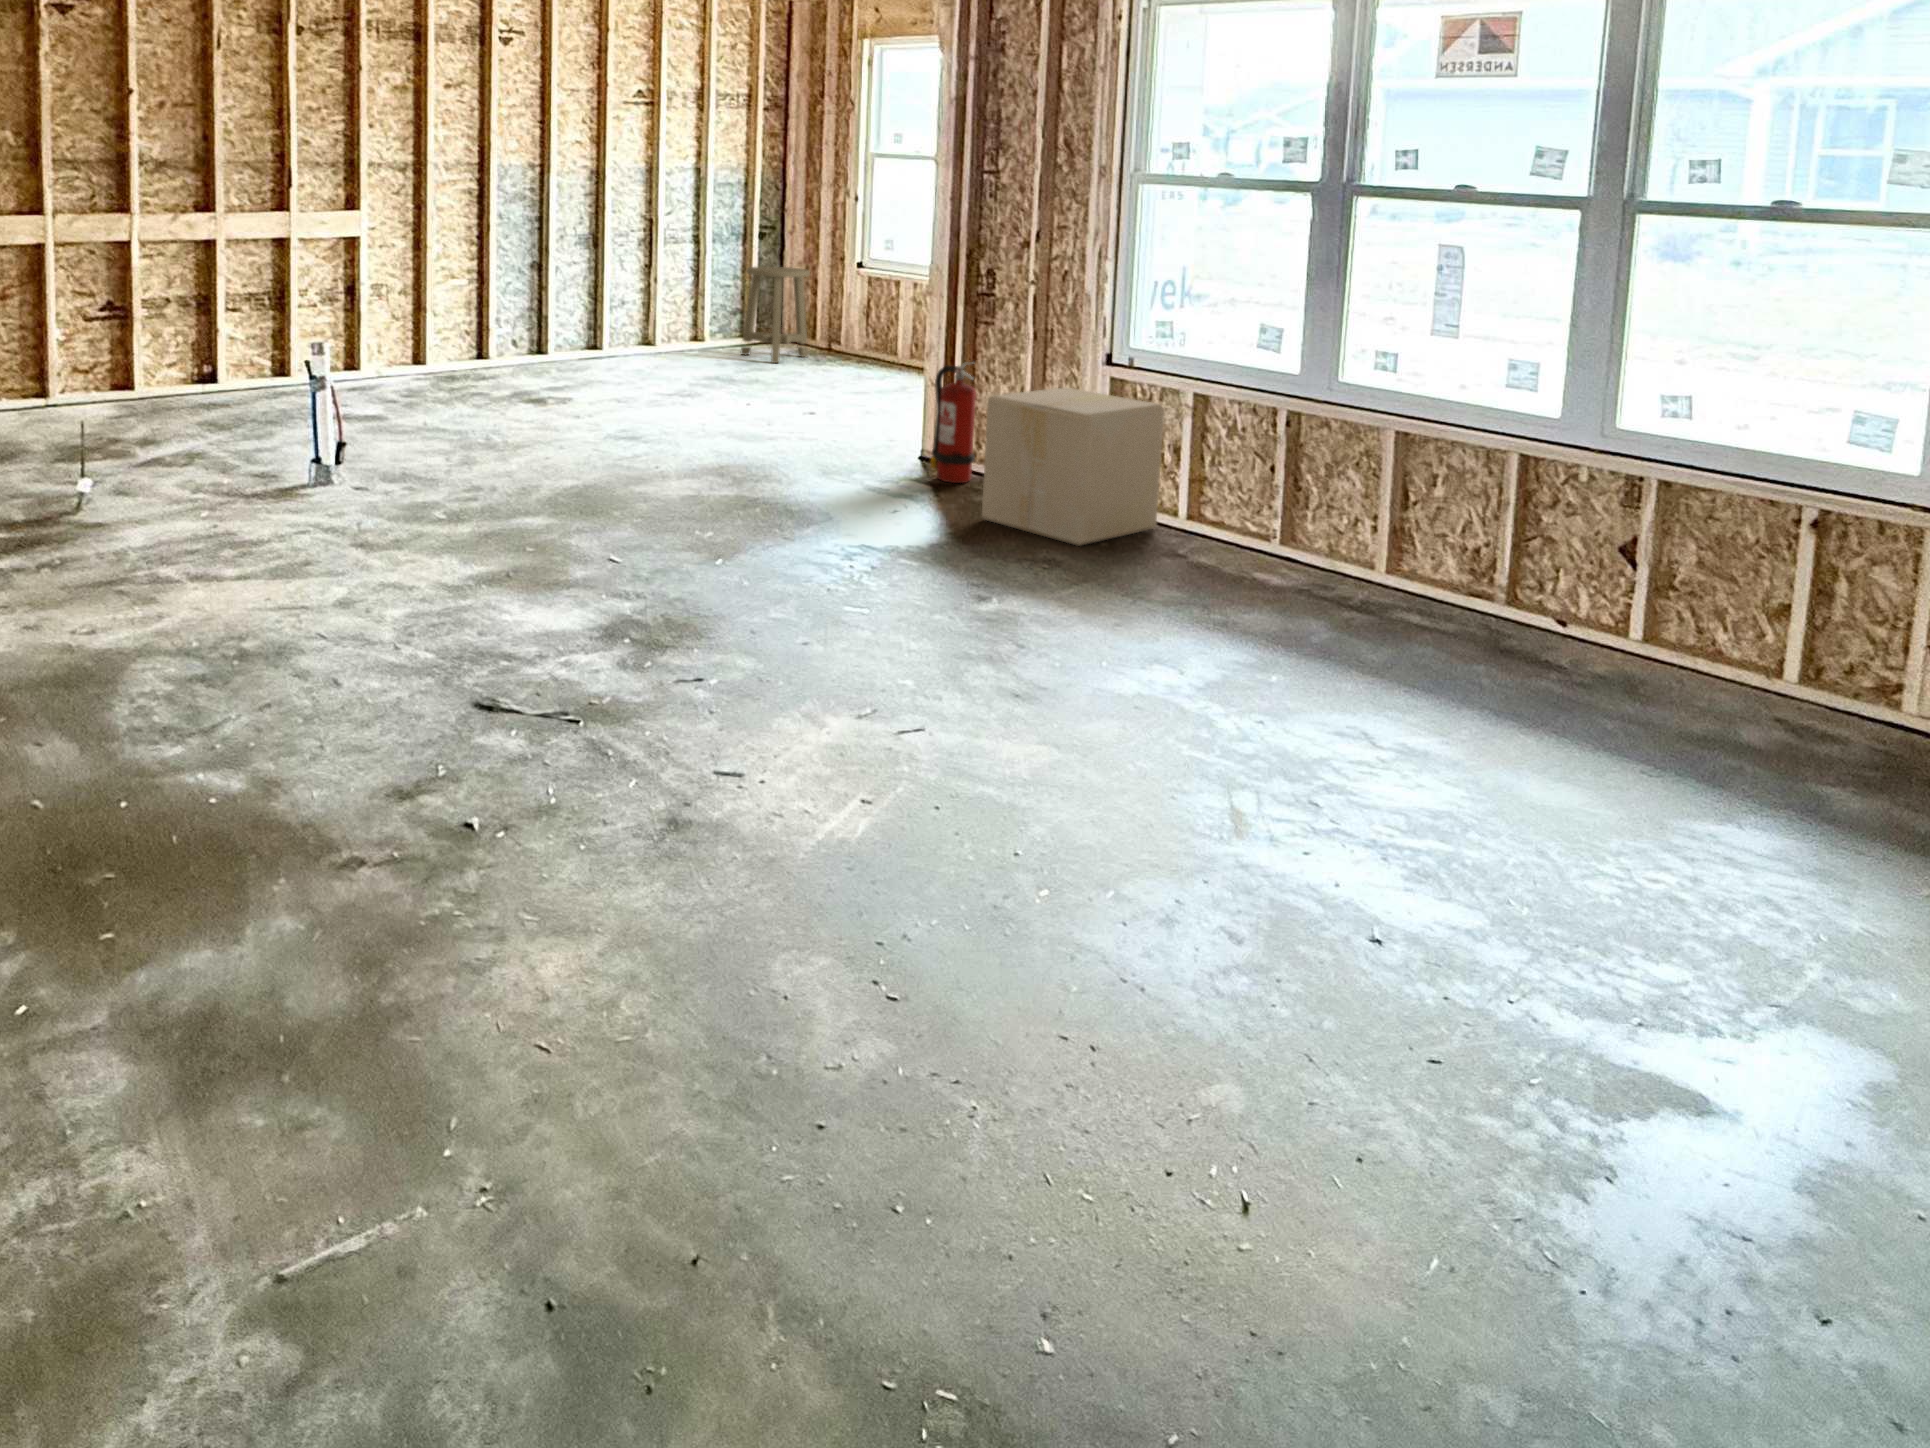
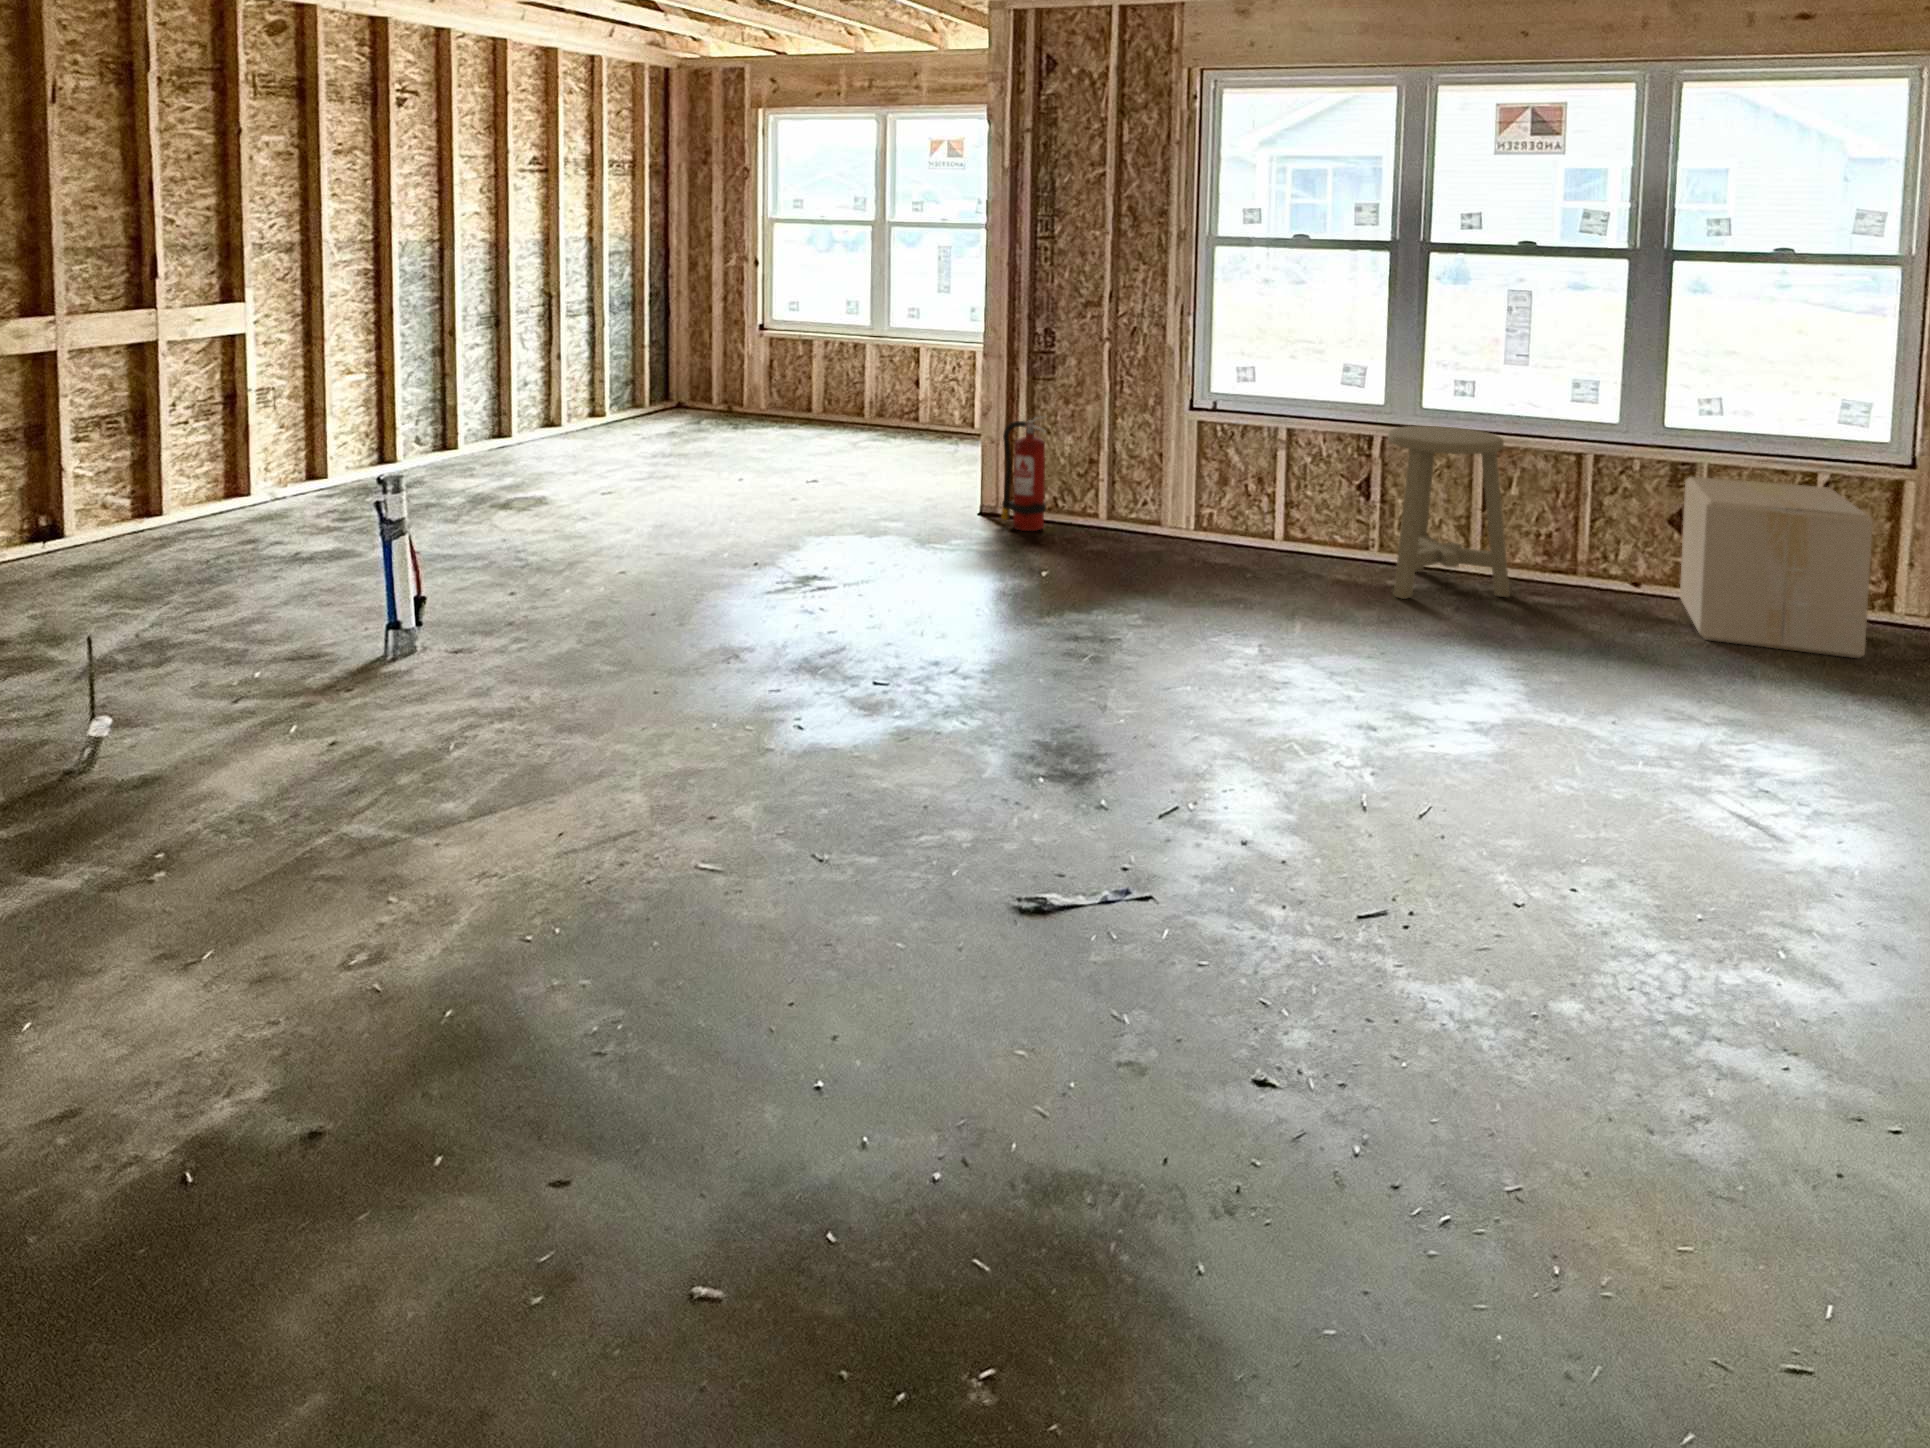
stool: present [740,267,810,363] -> present [1388,426,1510,599]
cardboard box: present [982,387,1164,546] -> present [1680,477,1873,658]

